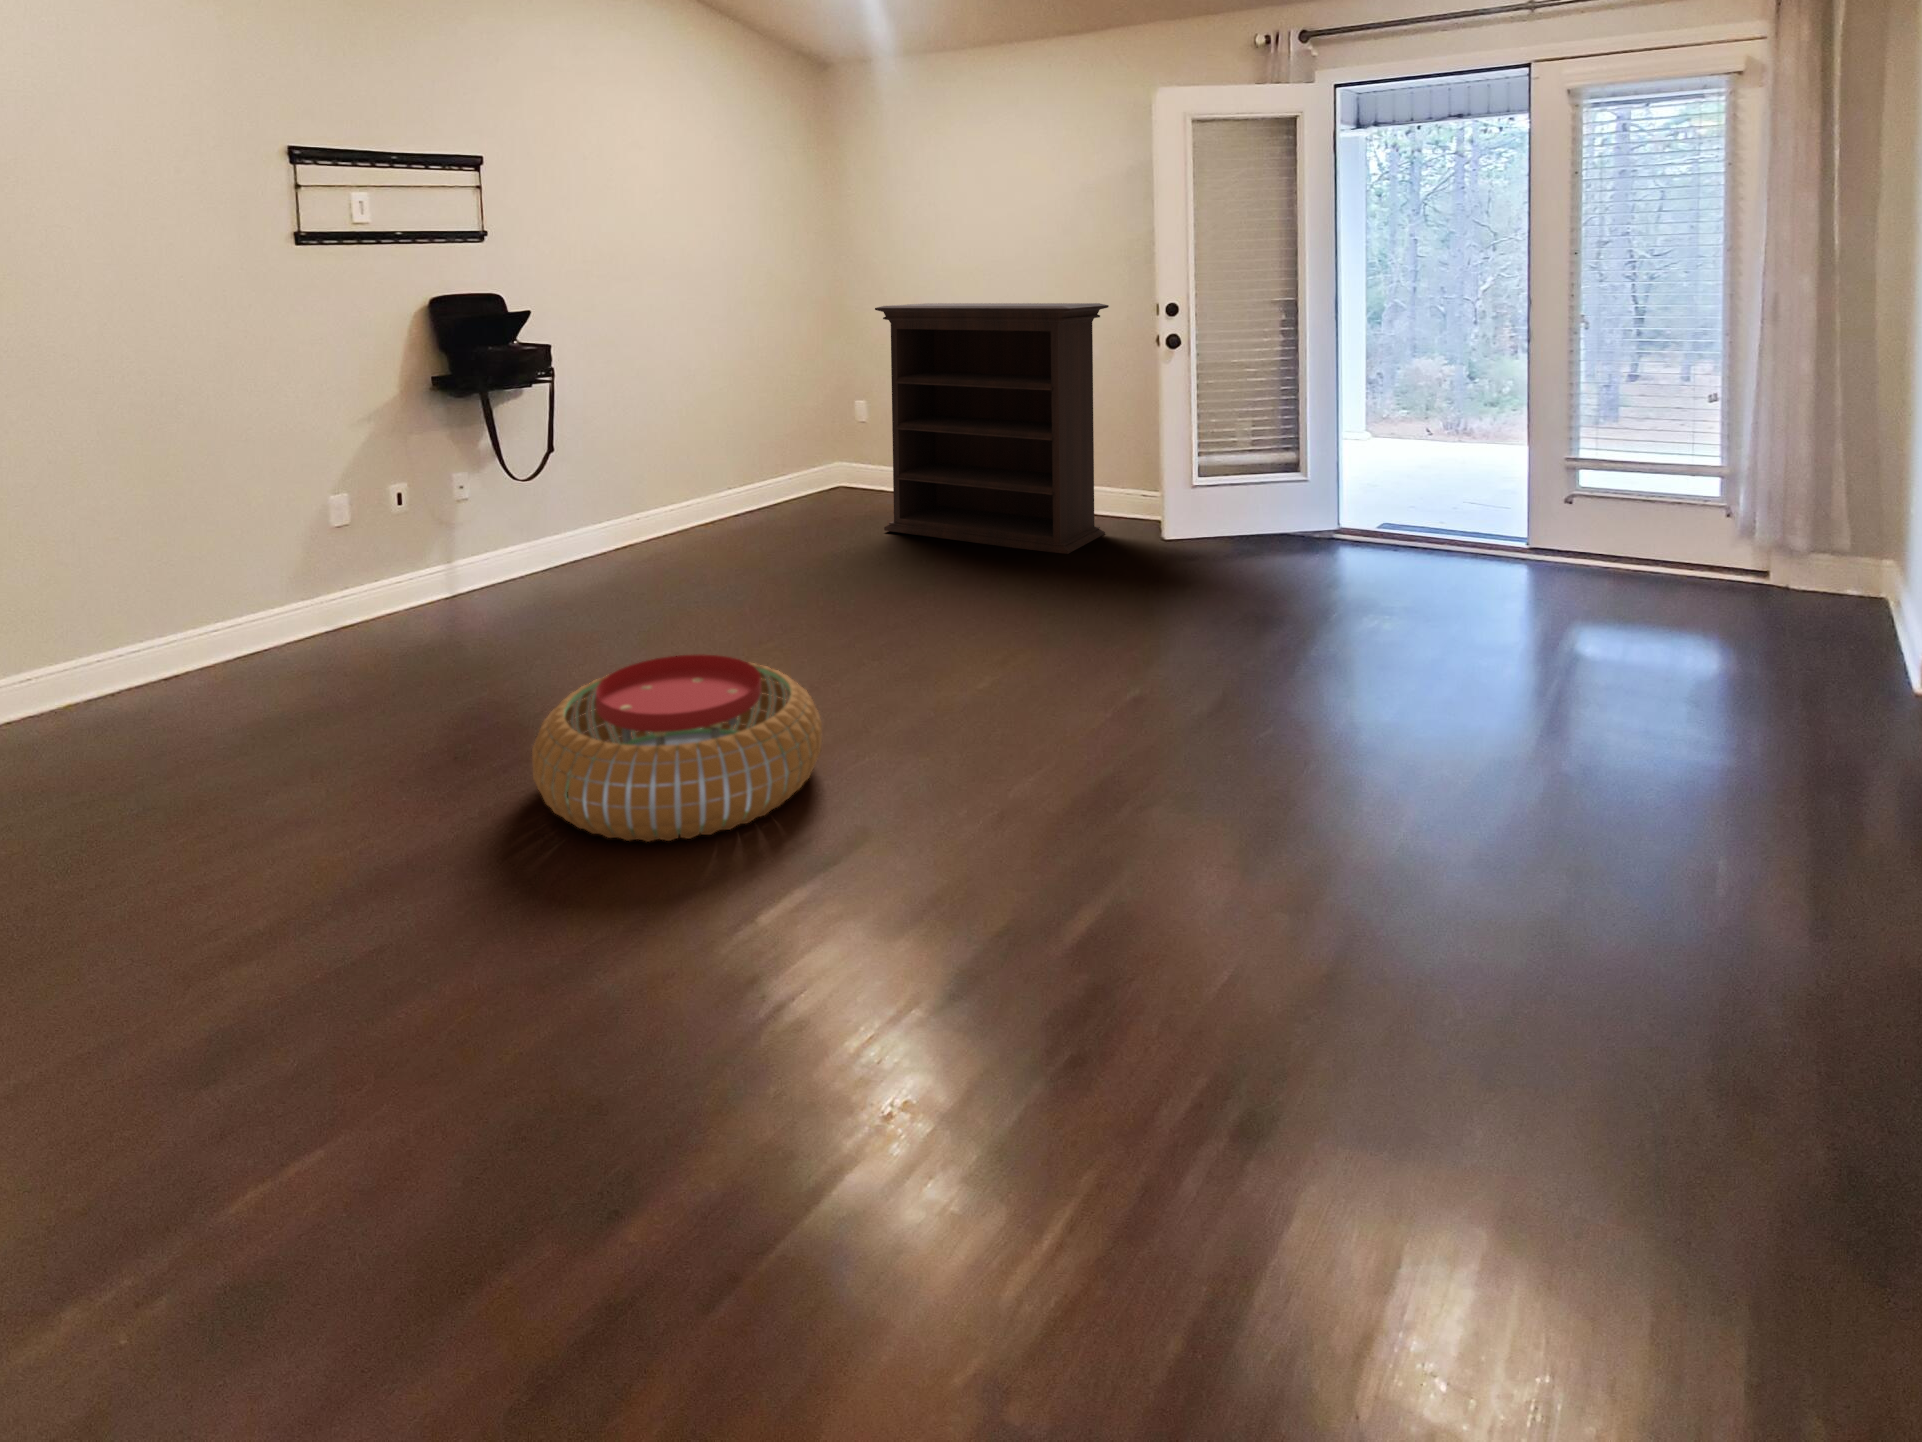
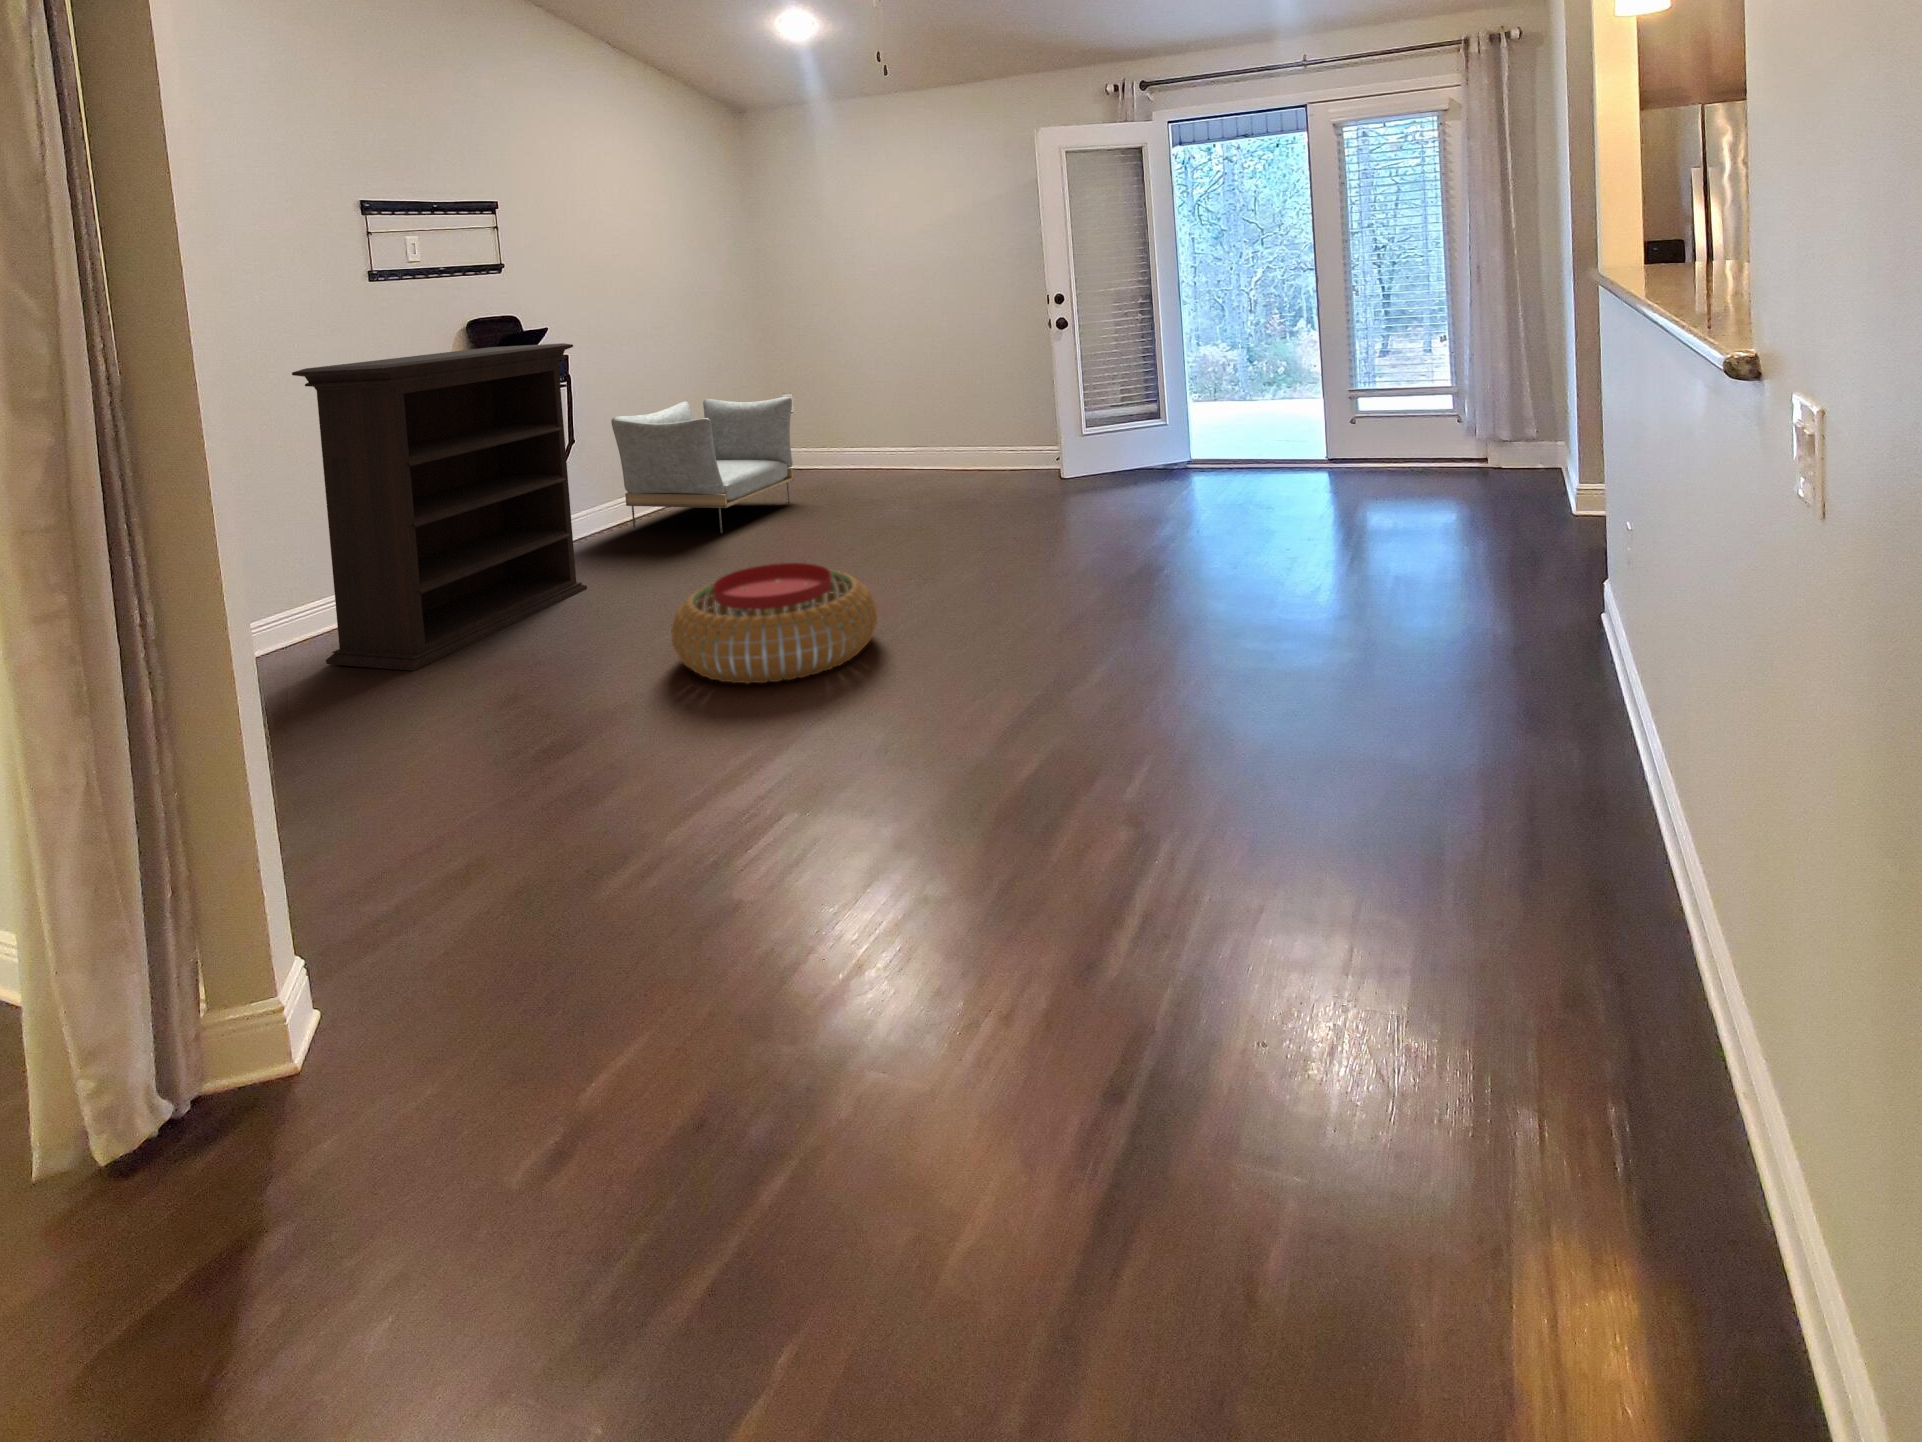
bookshelf: present [875,303,1109,554] -> present [292,343,587,671]
armchair: none [610,404,835,573] -> present [611,397,793,533]

